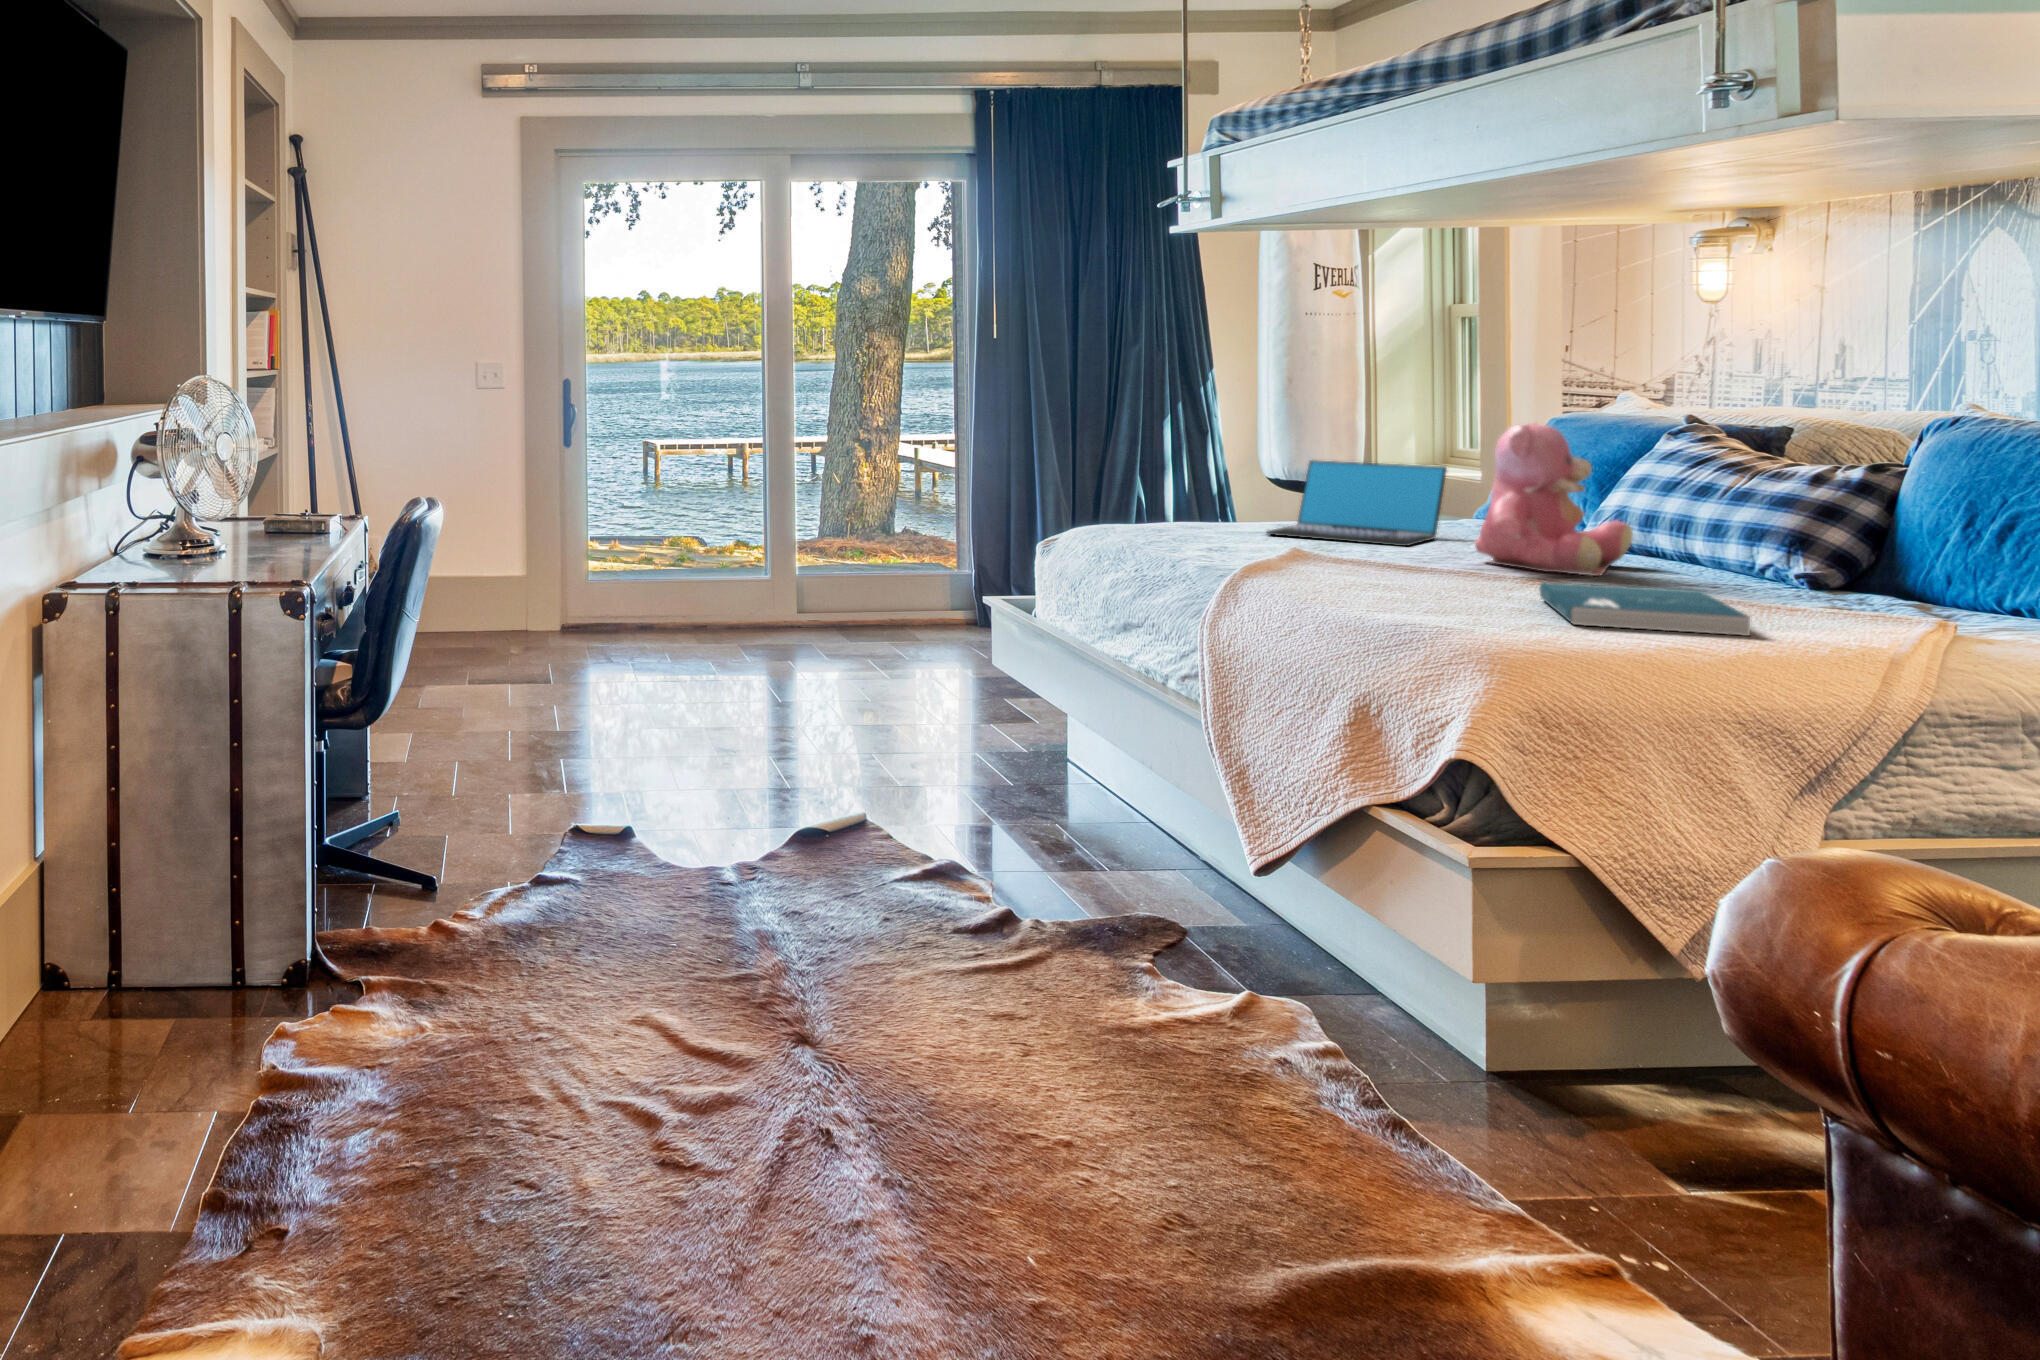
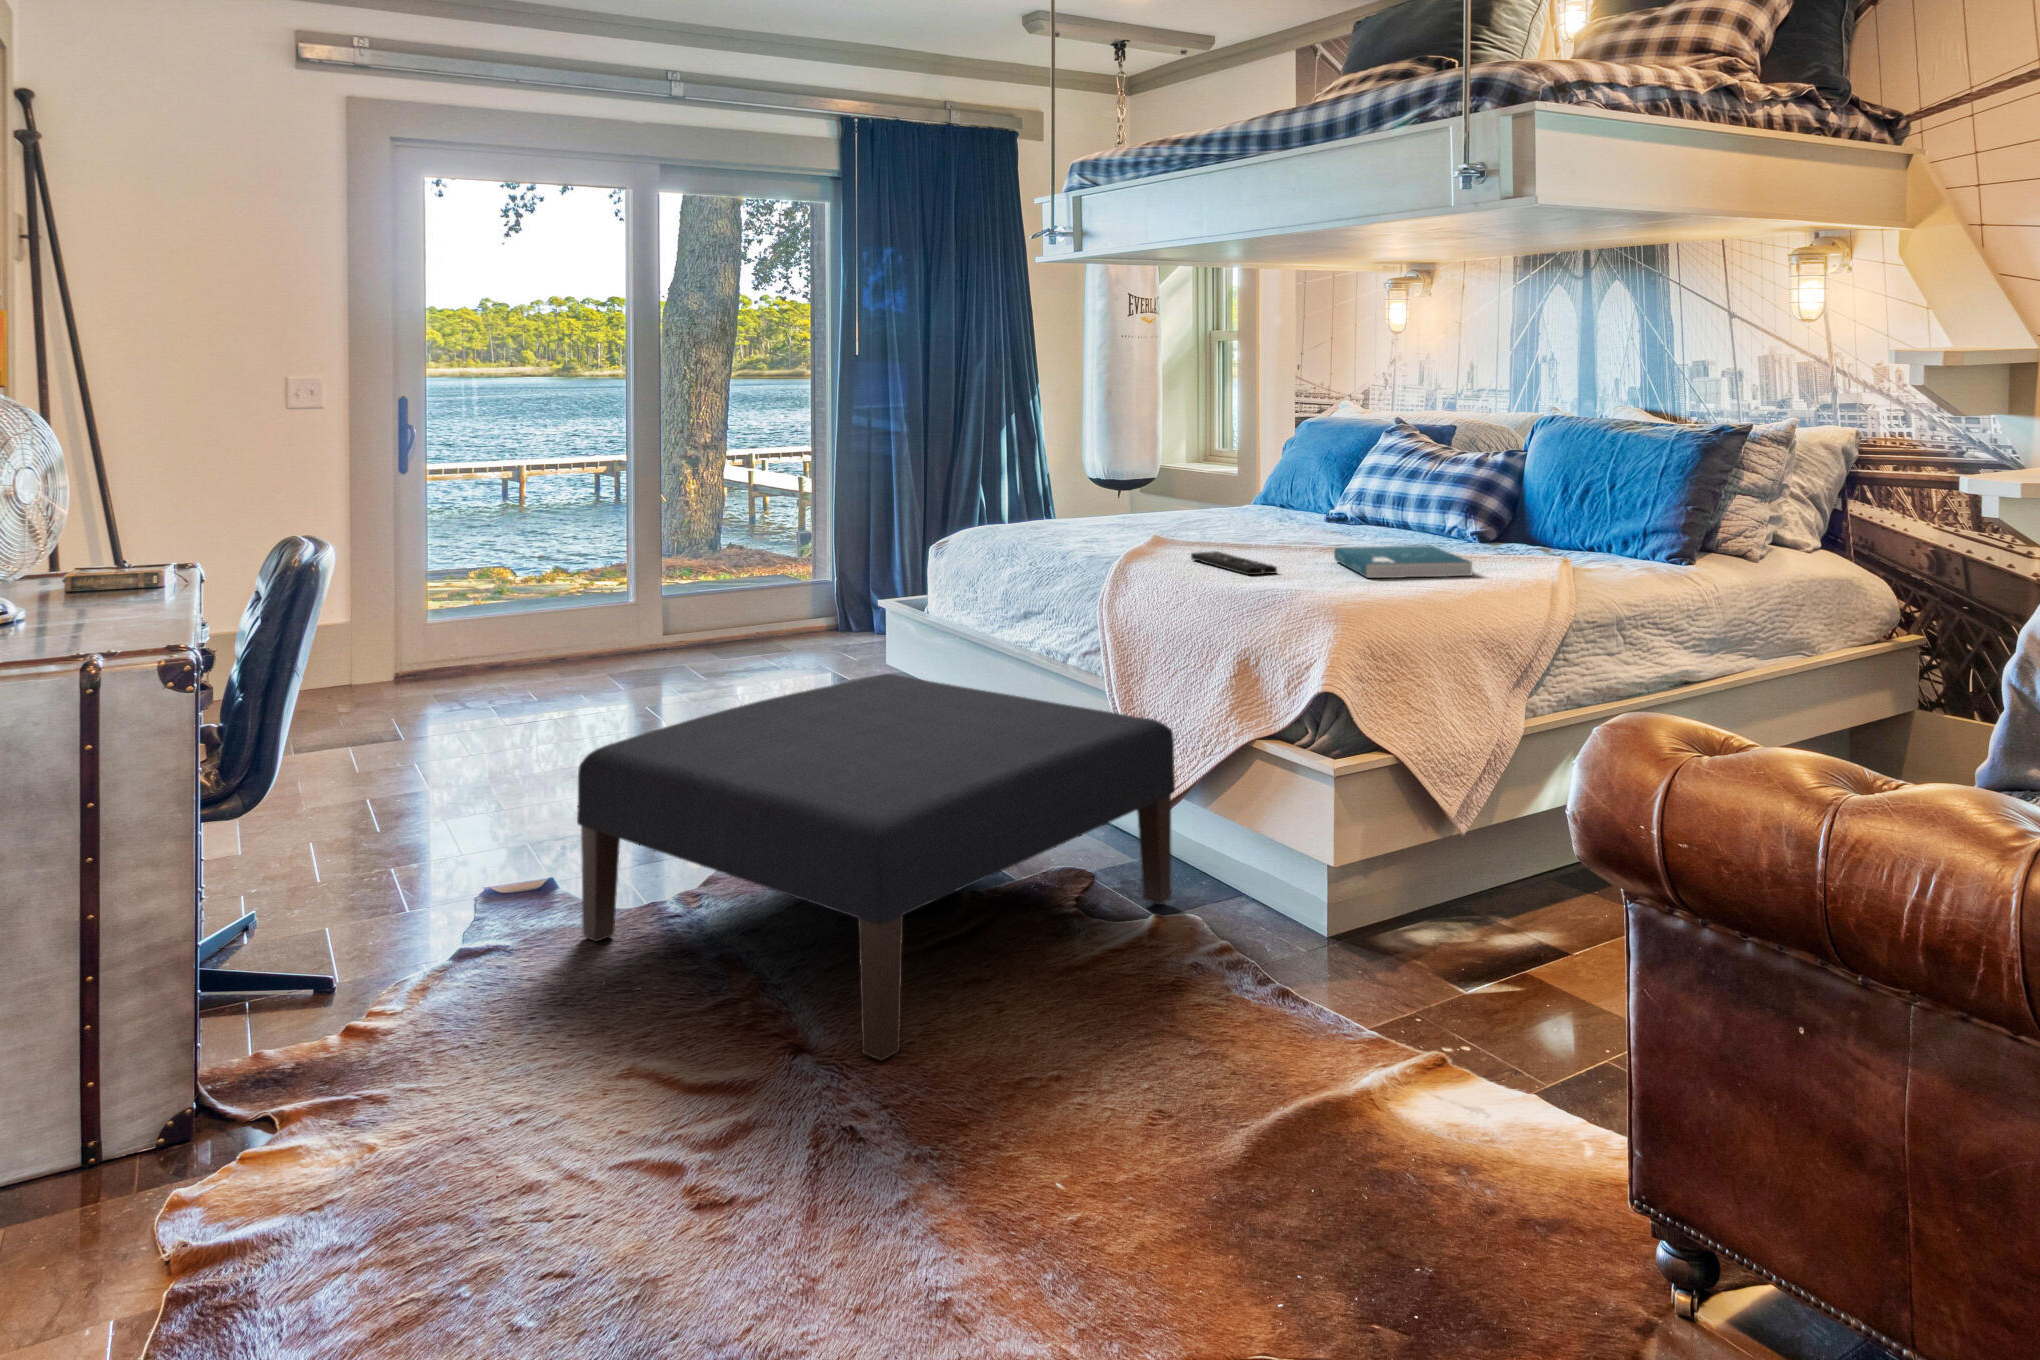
teddy bear: present [1475,422,1633,576] -> none [1273,423,1372,541]
laptop: present [1267,460,1447,546] -> none [1115,460,1241,527]
remote control: none [1334,574,1442,608] -> present [1191,551,1277,575]
ottoman: none [630,677,1278,1074] -> present [577,674,1175,1060]

